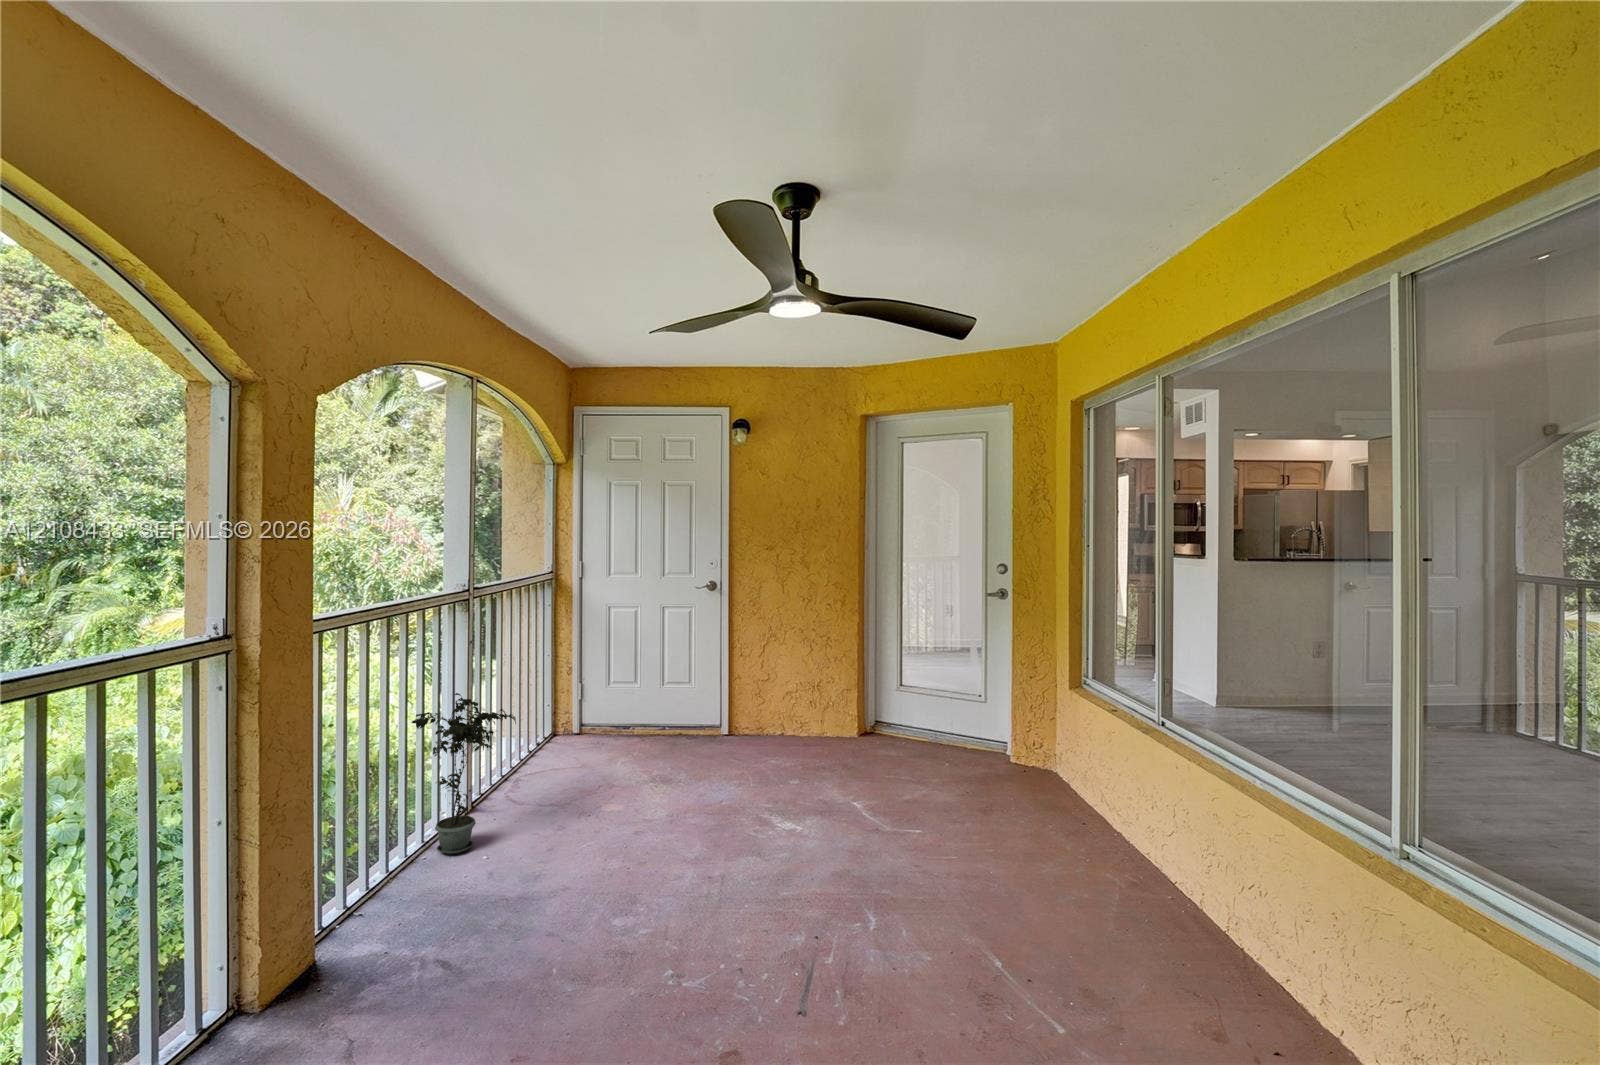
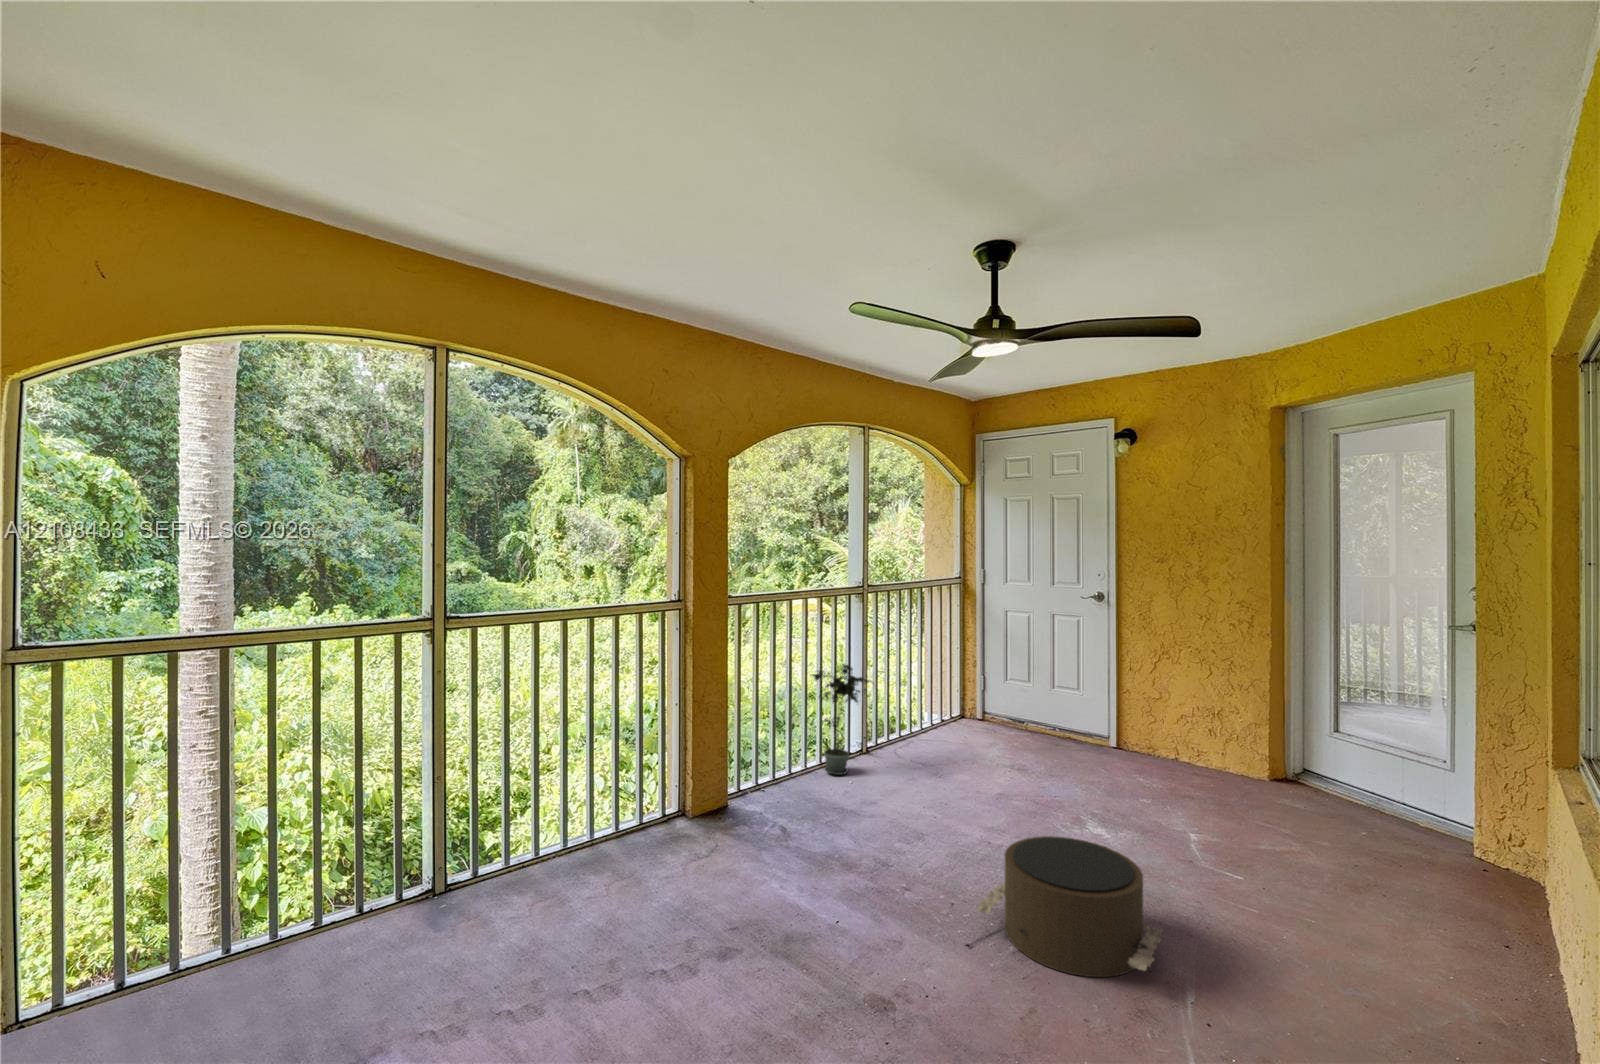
pouf: none [785,843,967,993] -> present [977,836,1162,977]

